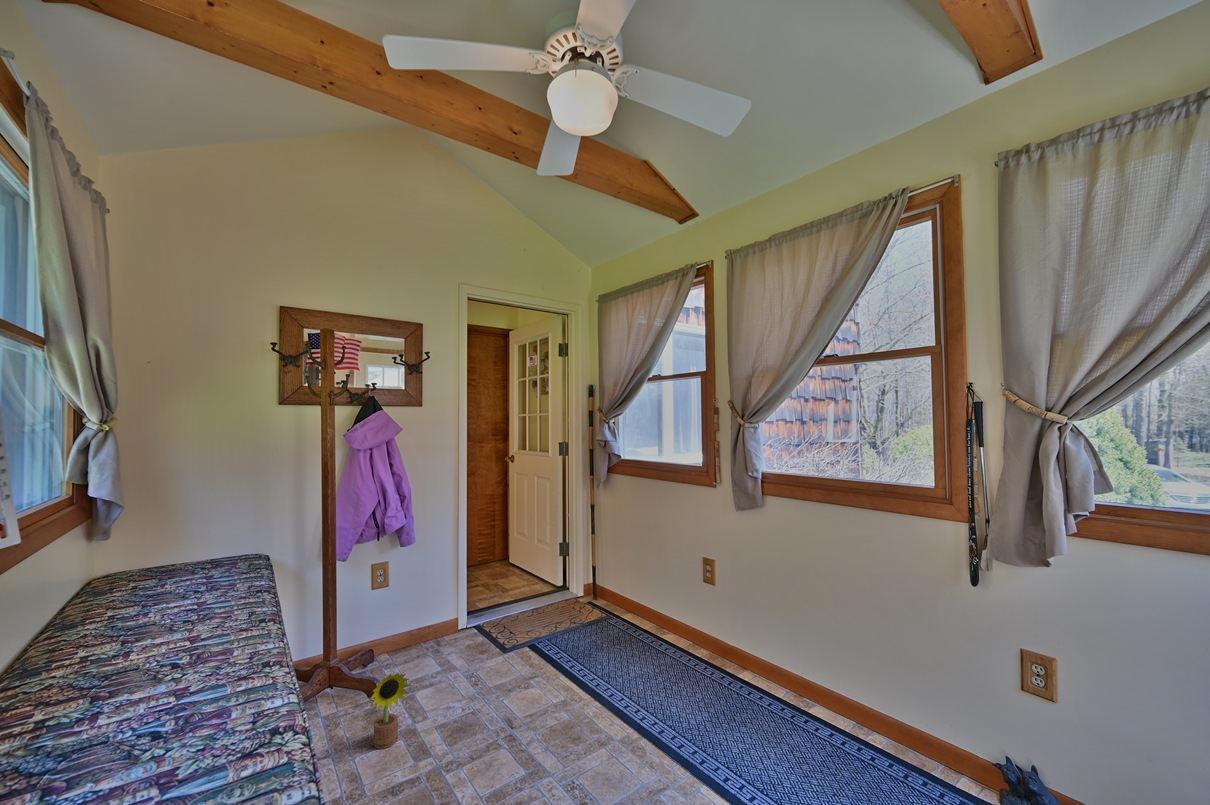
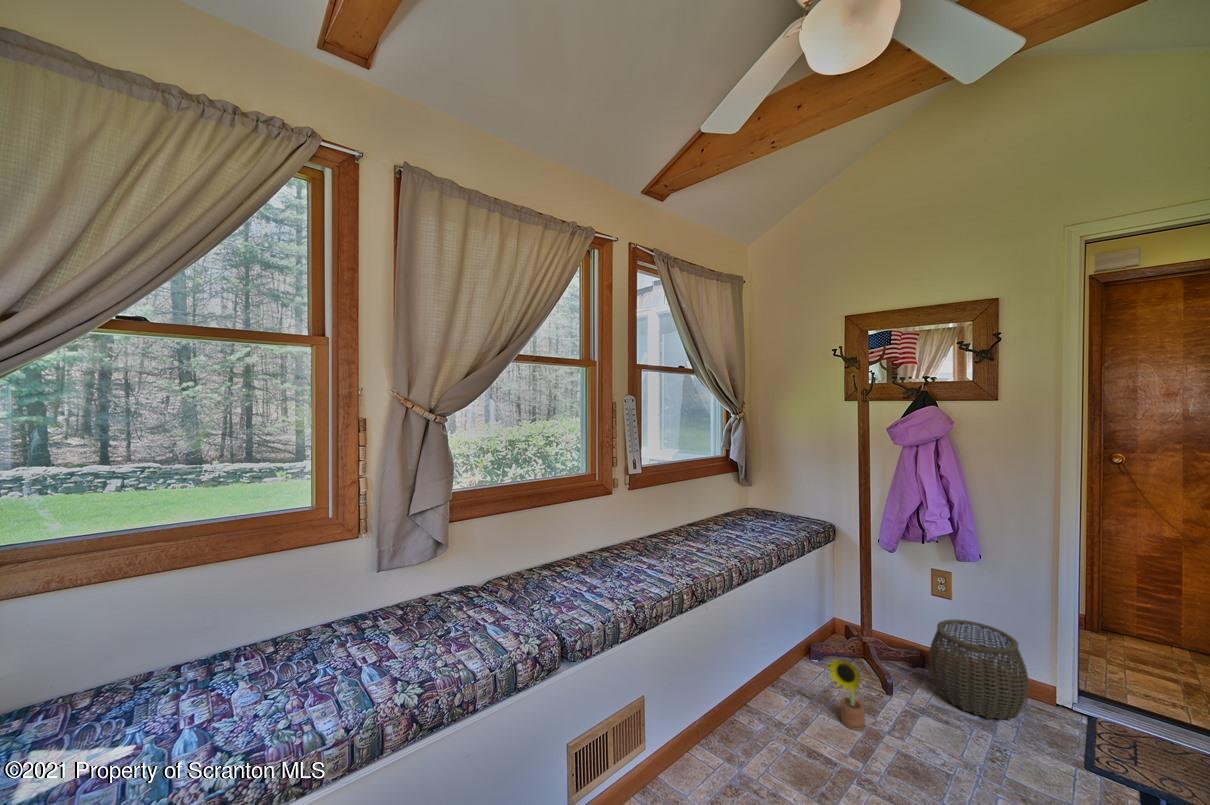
woven basket: none [389,592,459,671] -> present [929,620,1029,720]

